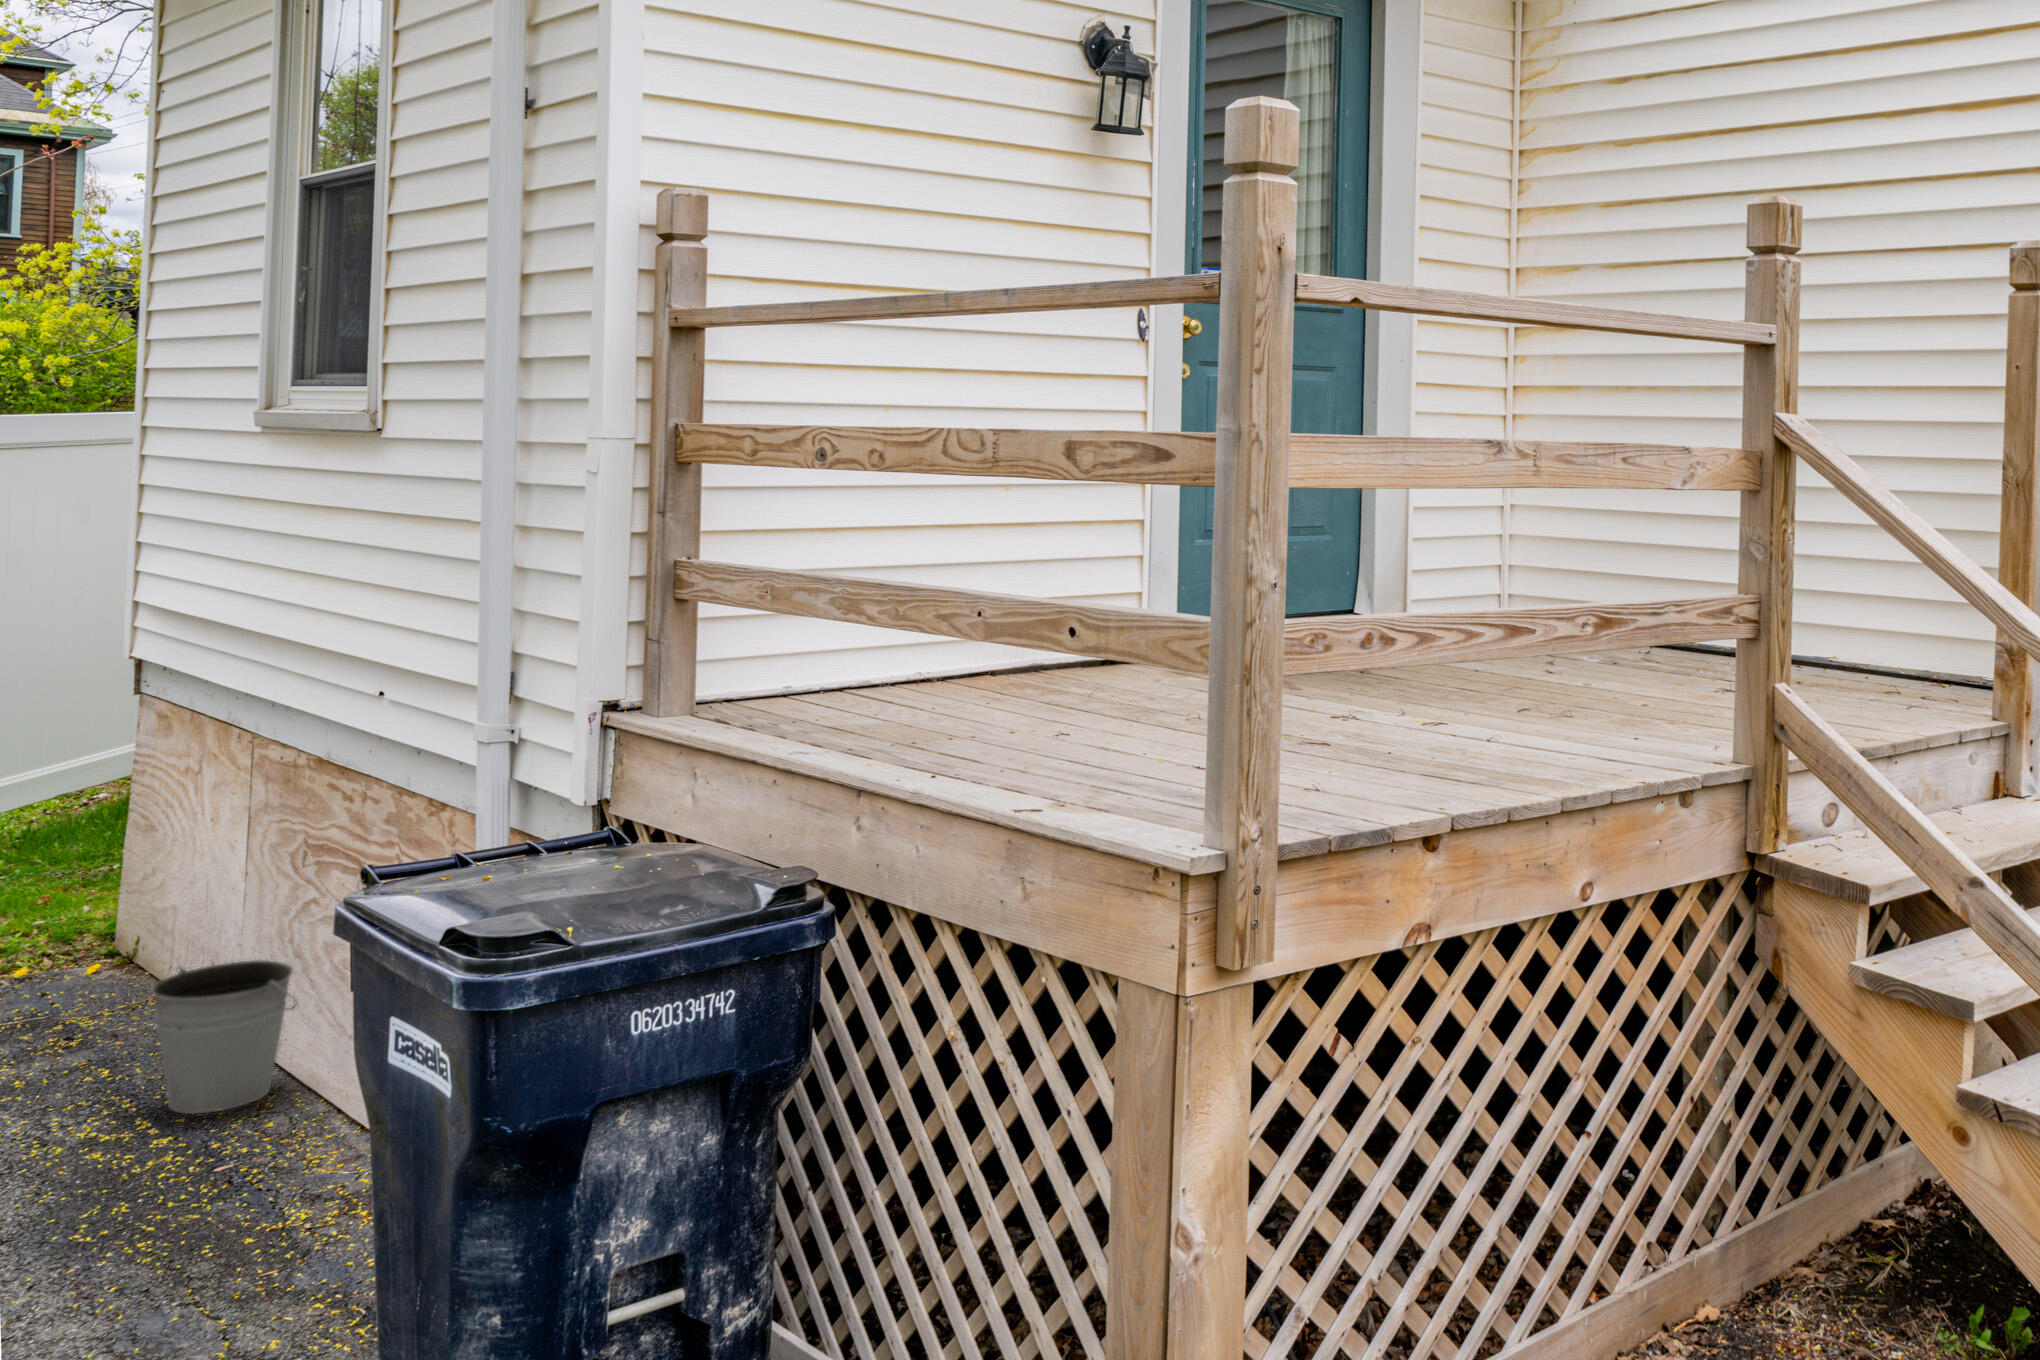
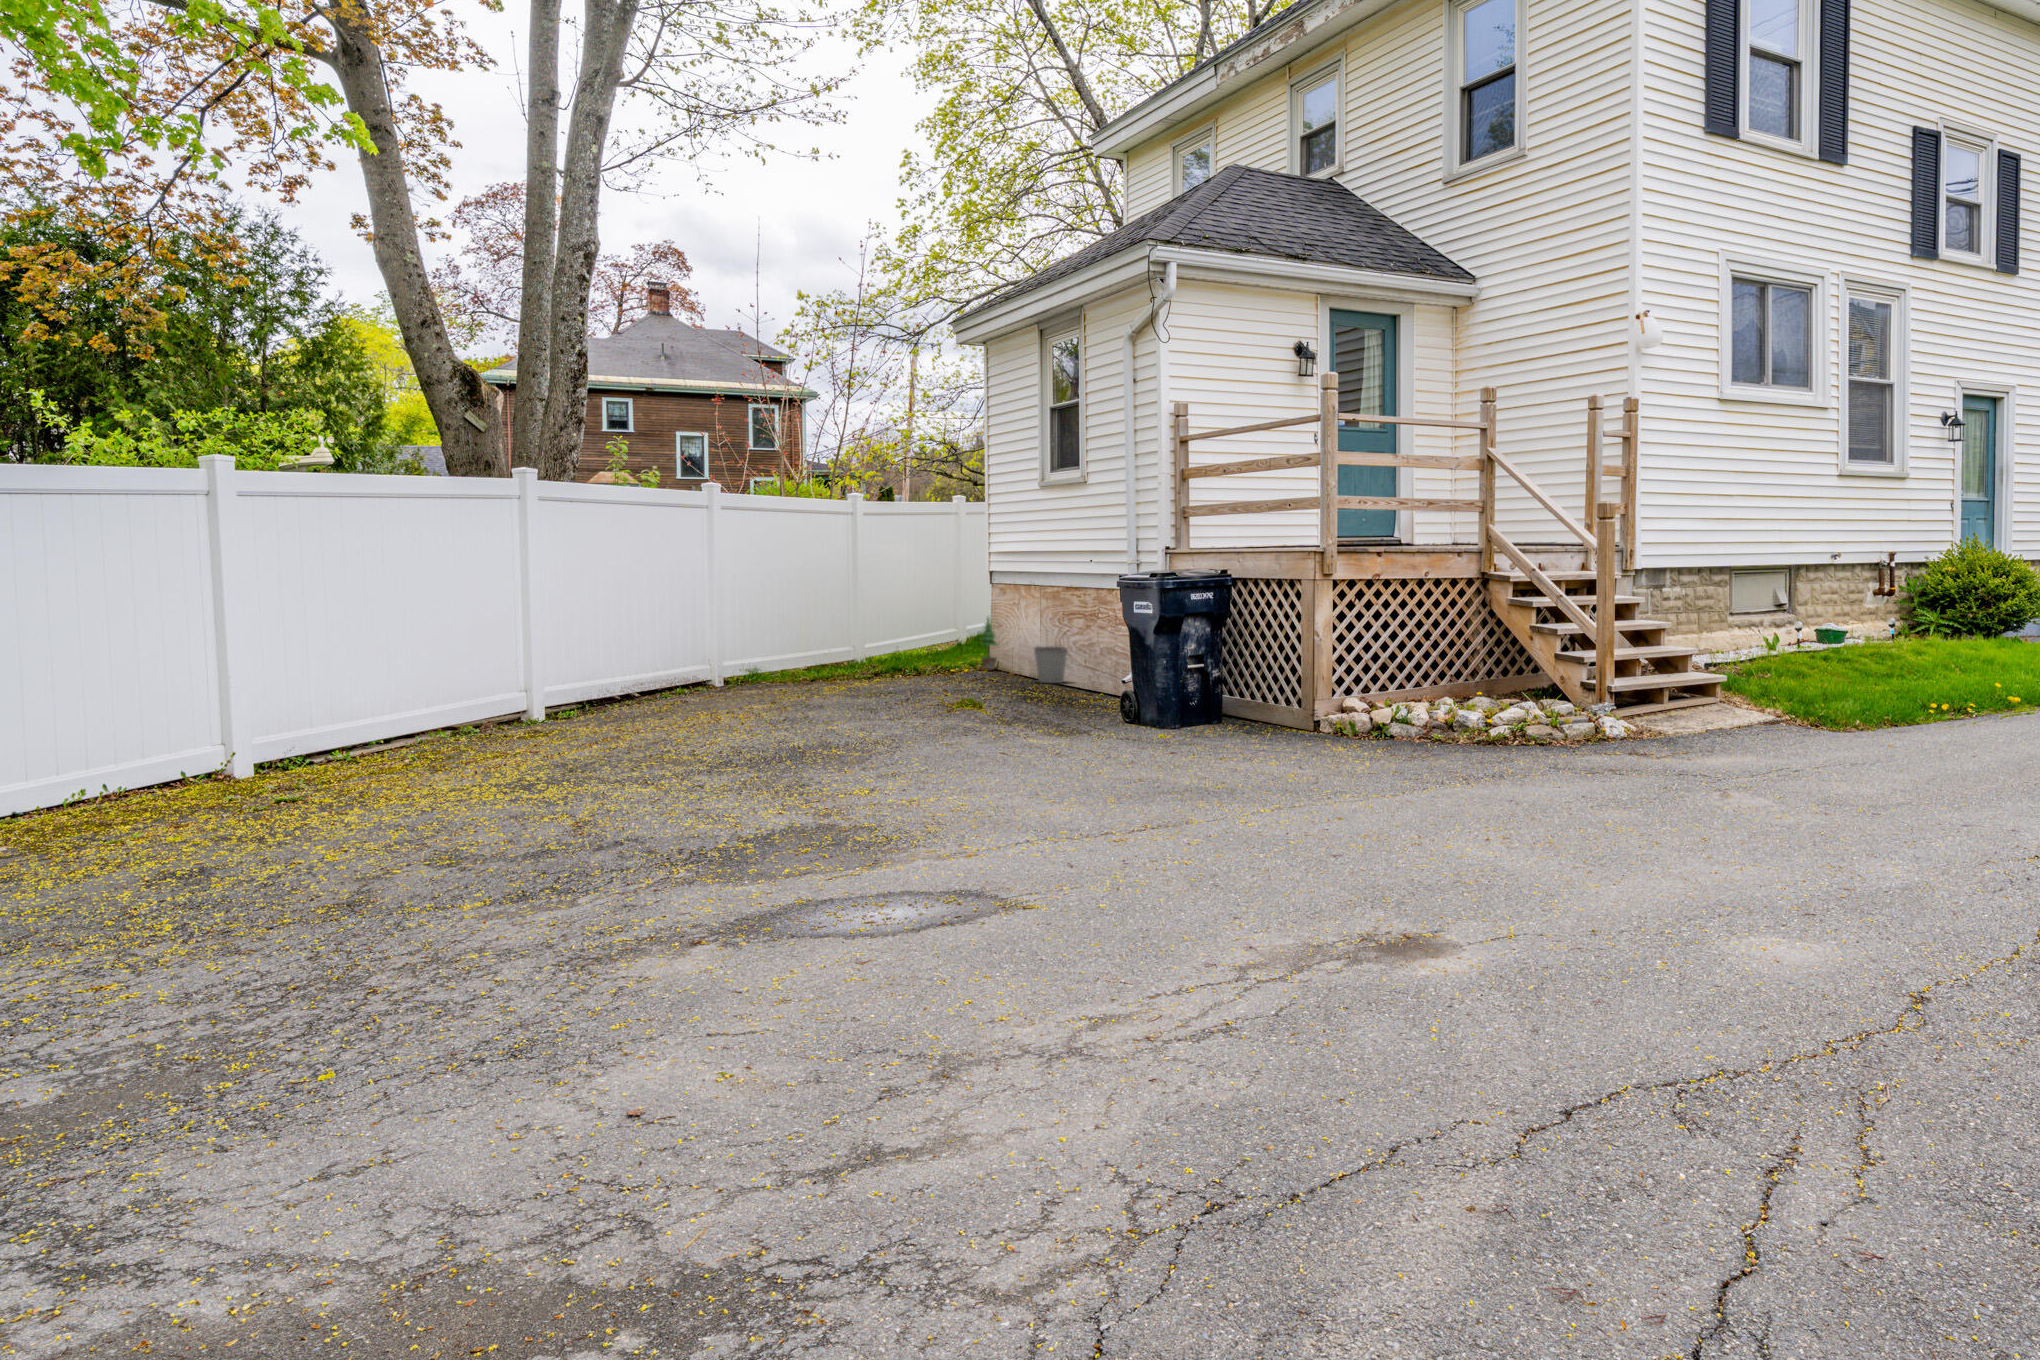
potted tree: none [56,800,134,975] -> present [981,618,998,670]

